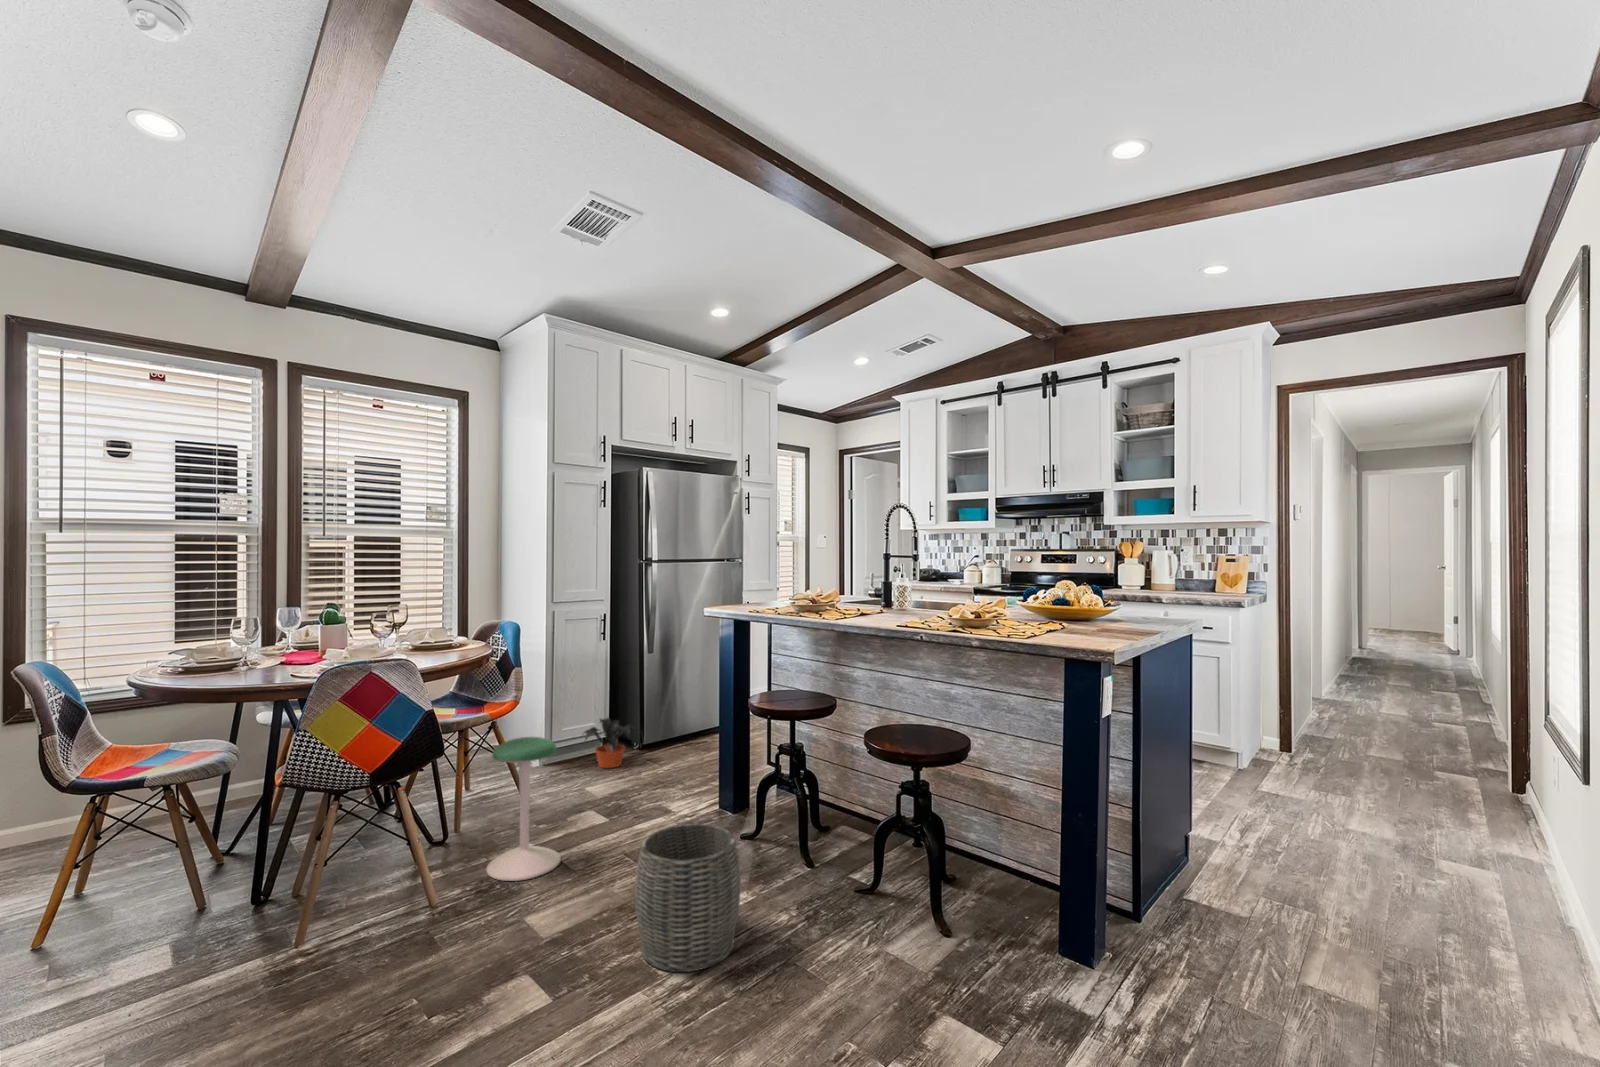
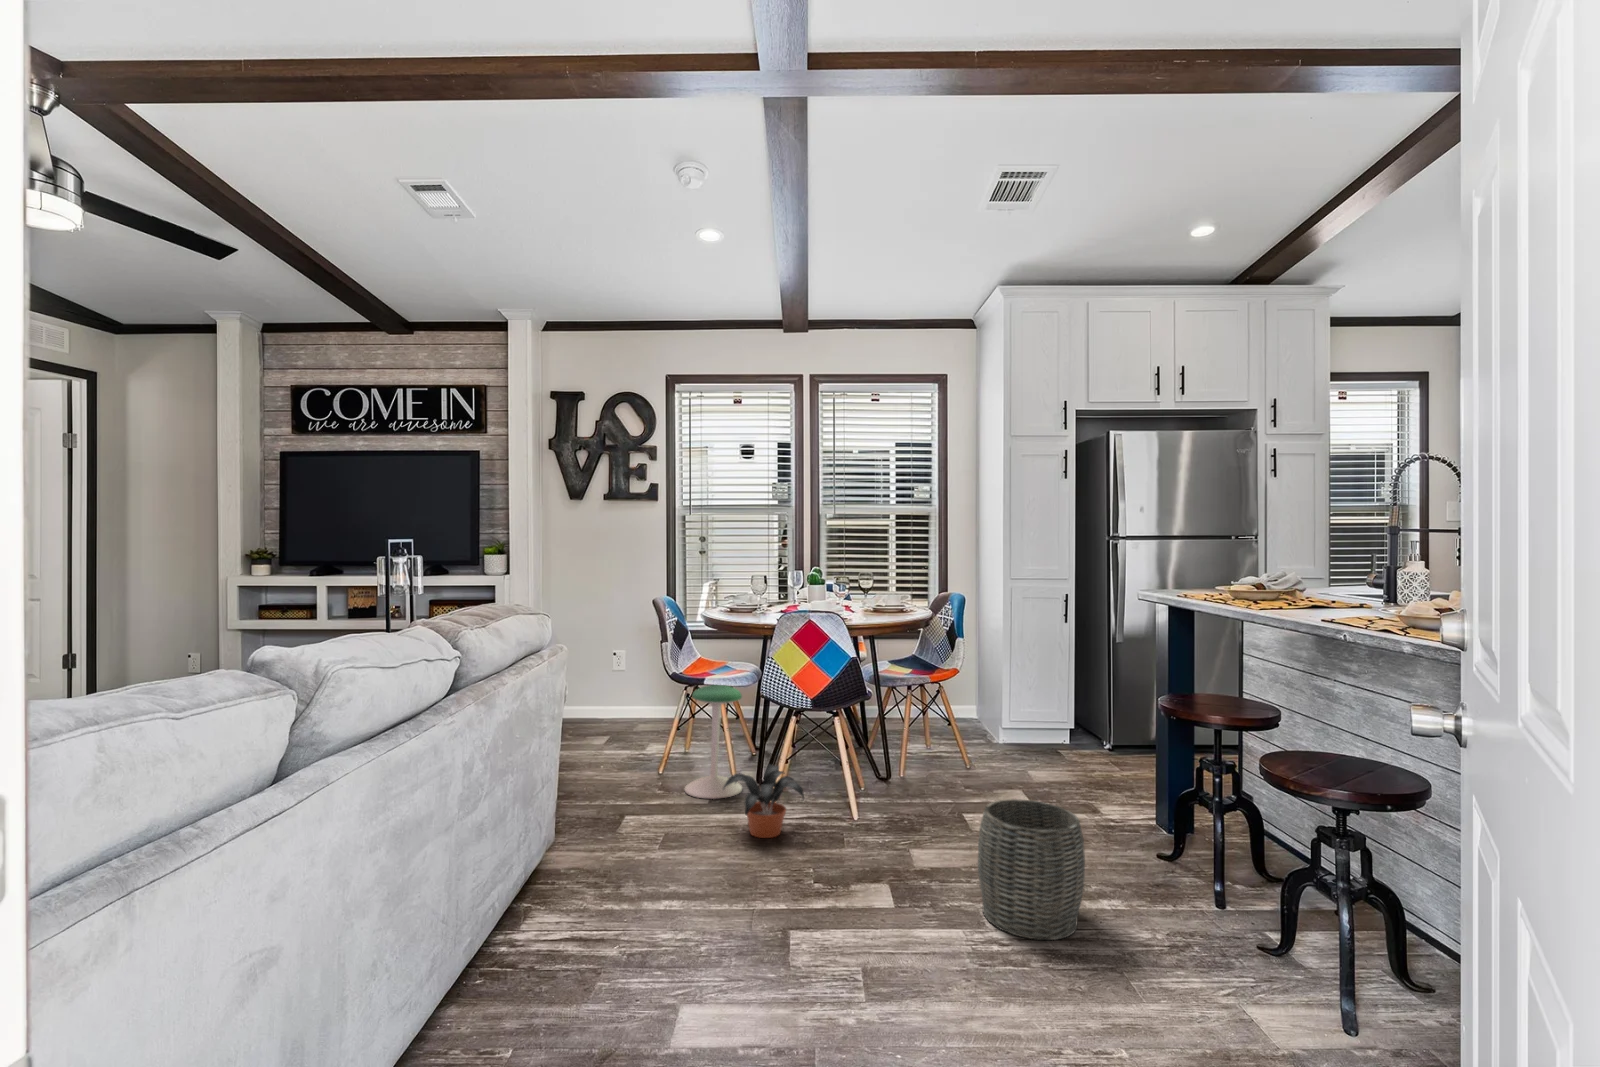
potted plant: present [584,718,637,768] -> present [723,764,804,838]
stool: present [486,737,561,881] -> present [684,685,742,799]

